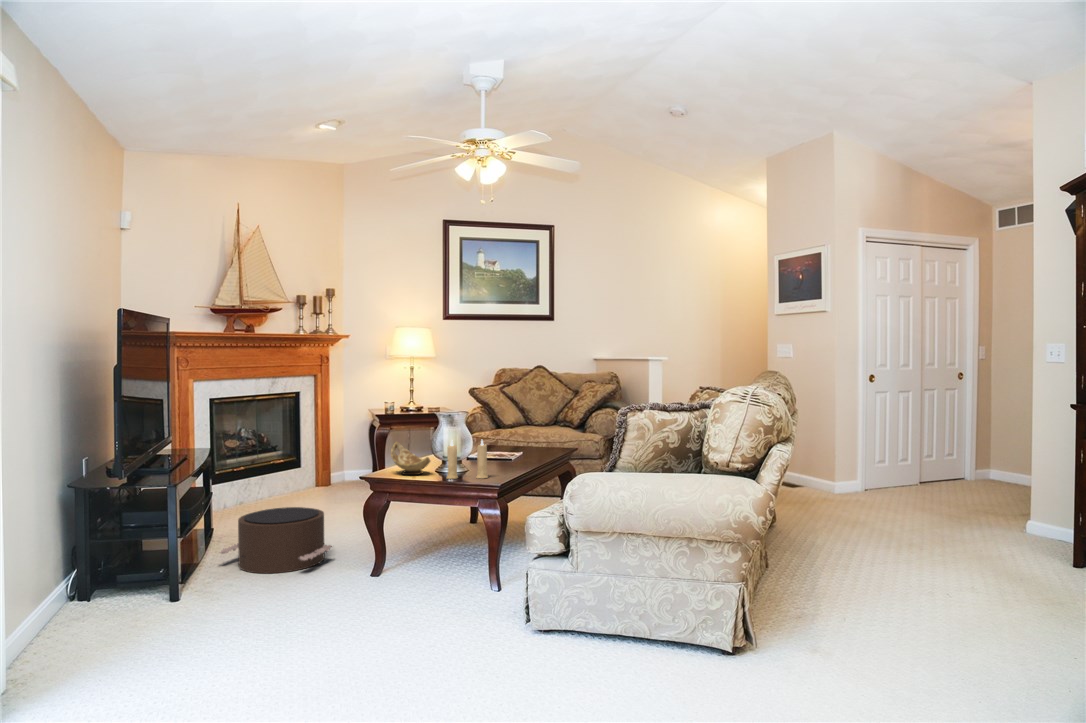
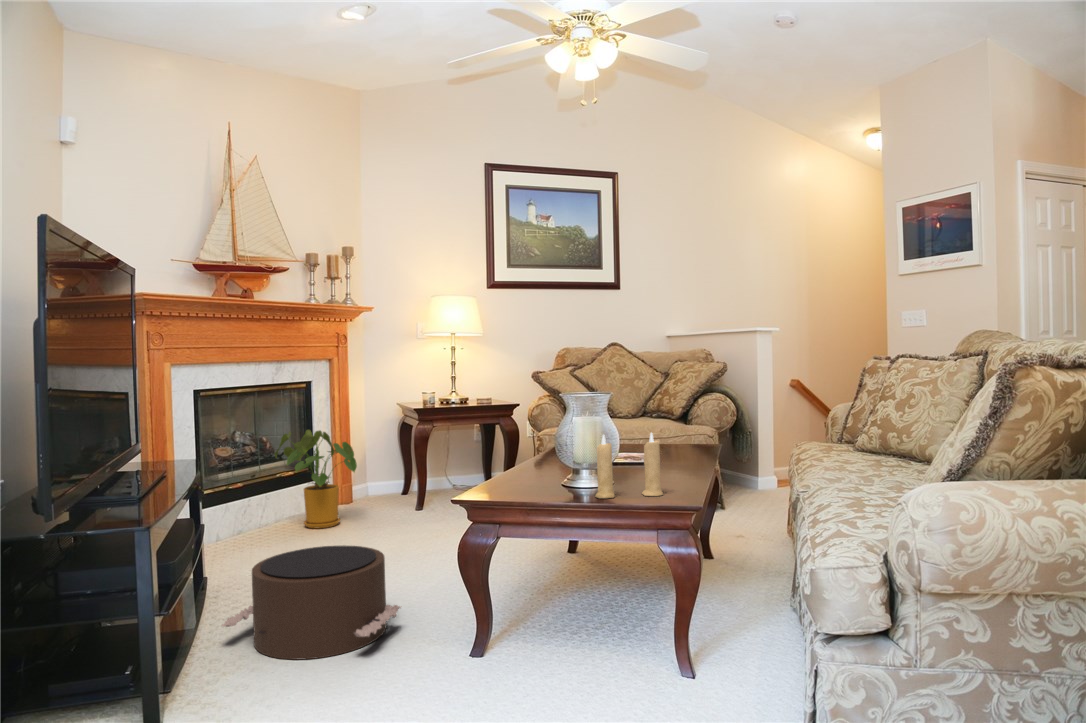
house plant: none [269,428,328,502] -> present [275,430,357,528]
decorative bowl: present [391,442,430,475] -> none [495,440,562,493]

